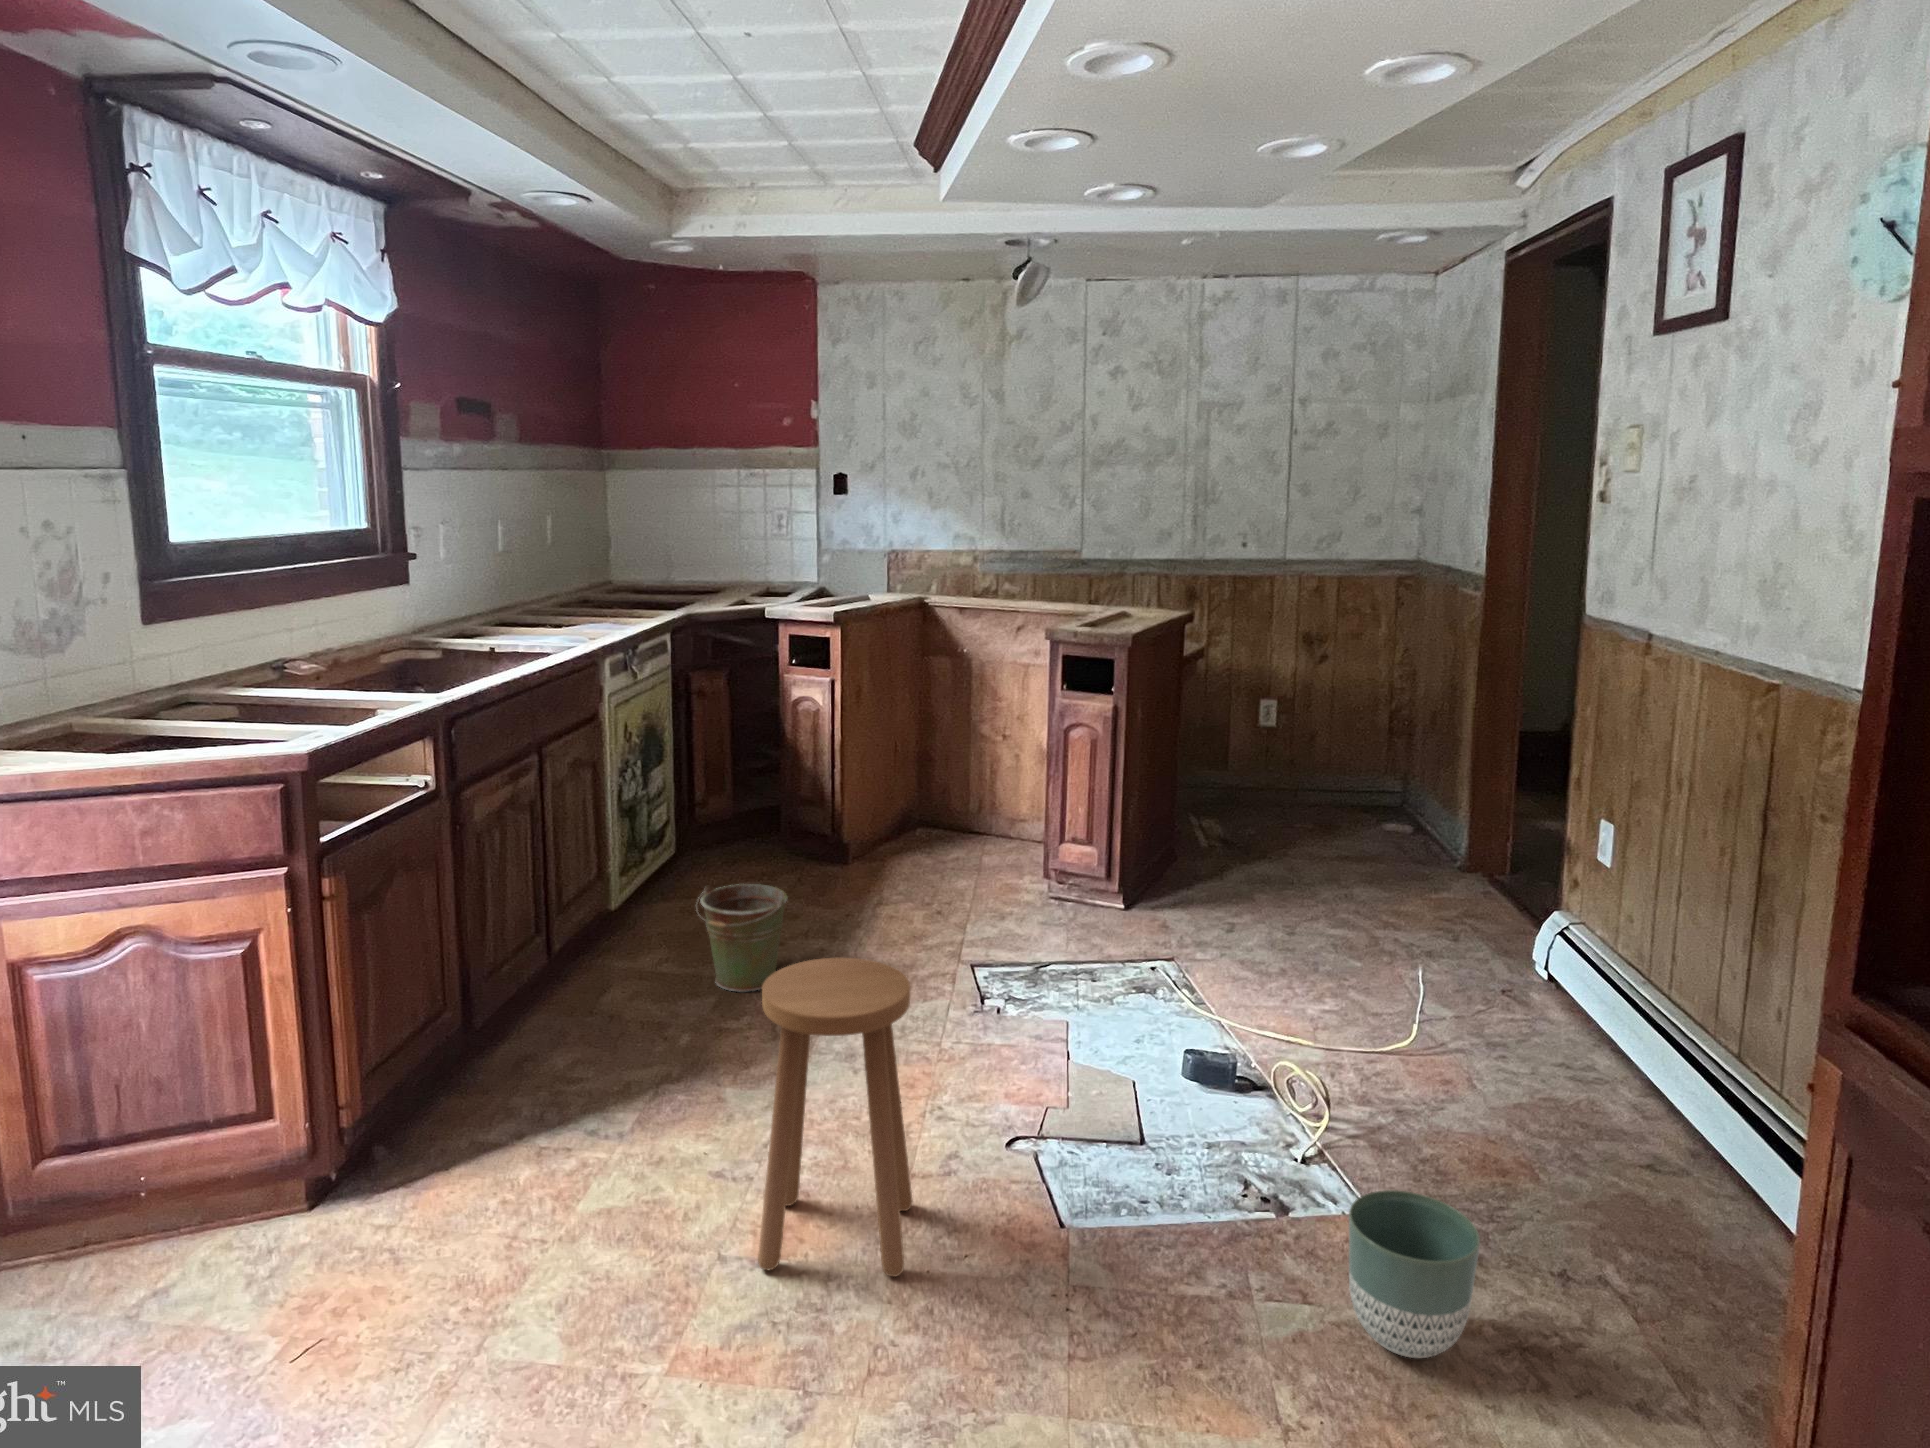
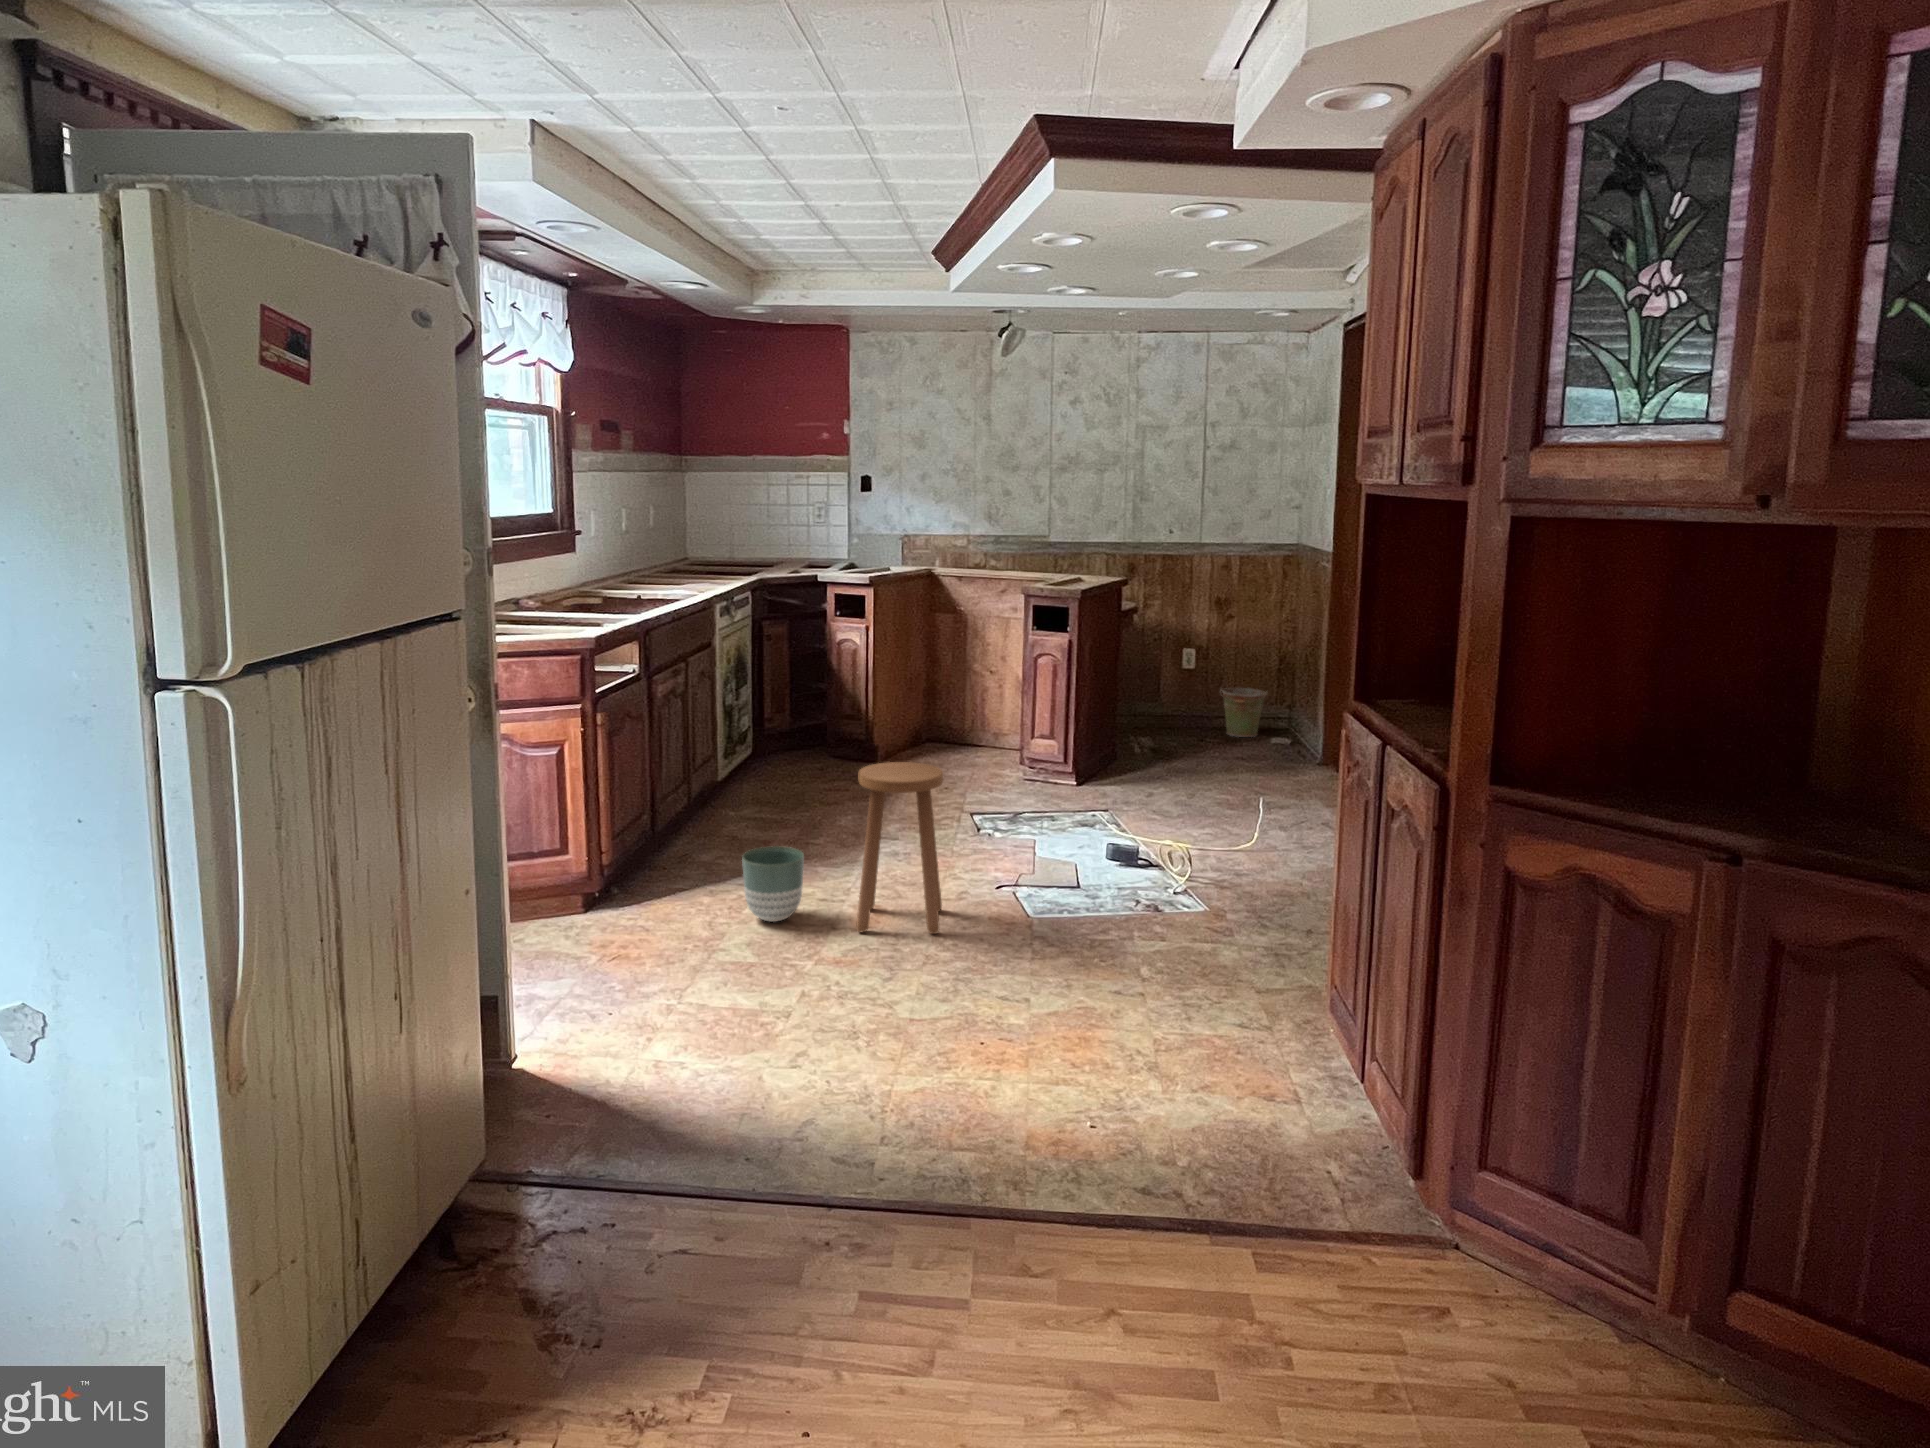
bucket: present [697,884,788,992] -> present [1221,688,1267,737]
planter: present [1349,1190,1480,1358] -> present [742,846,804,922]

